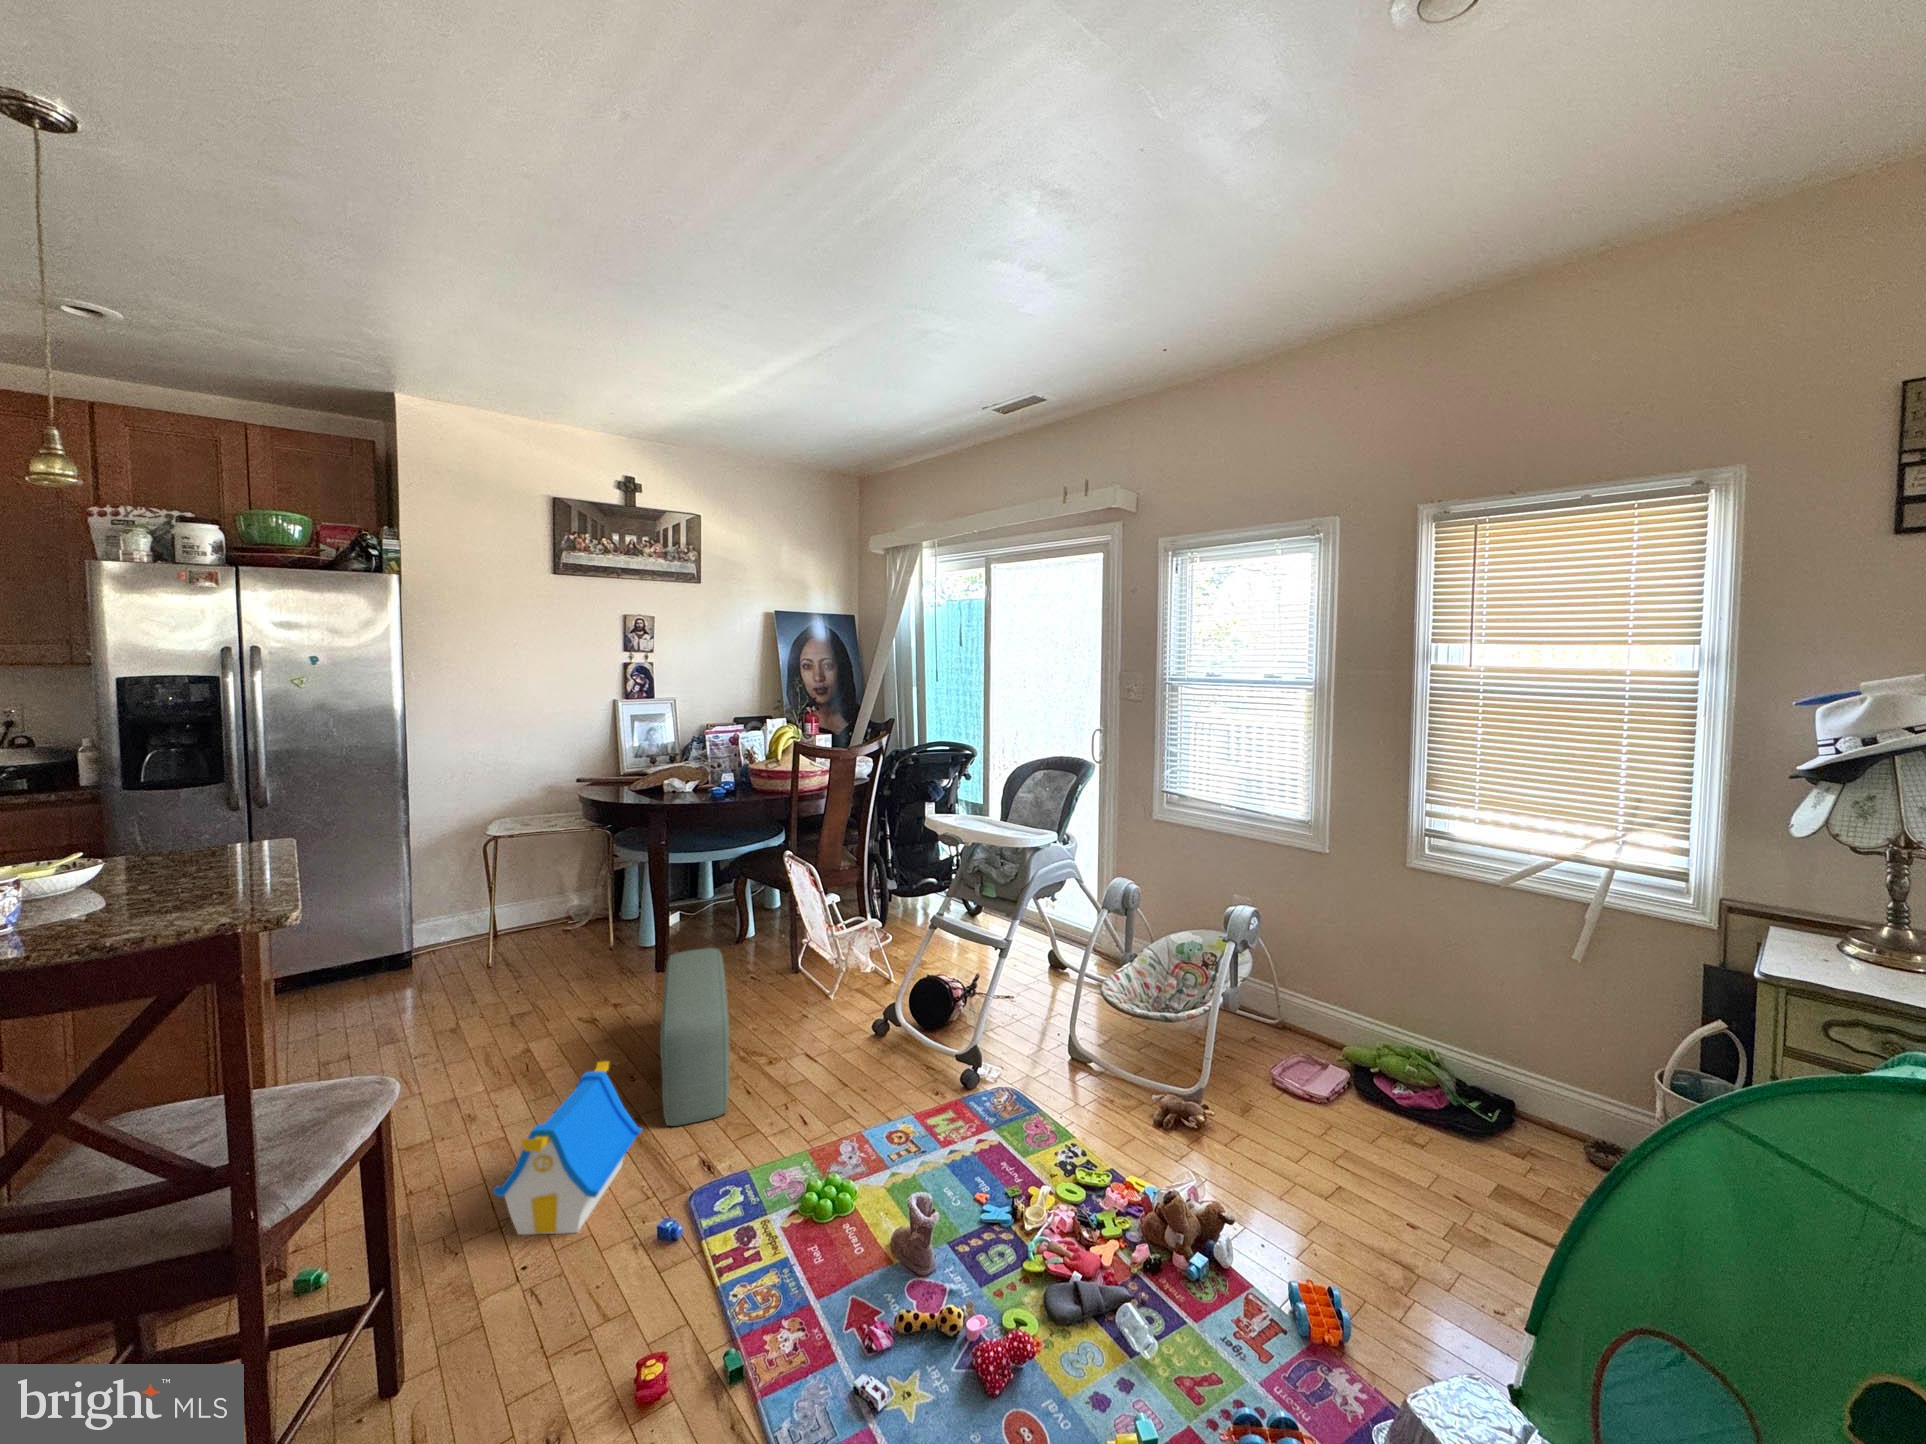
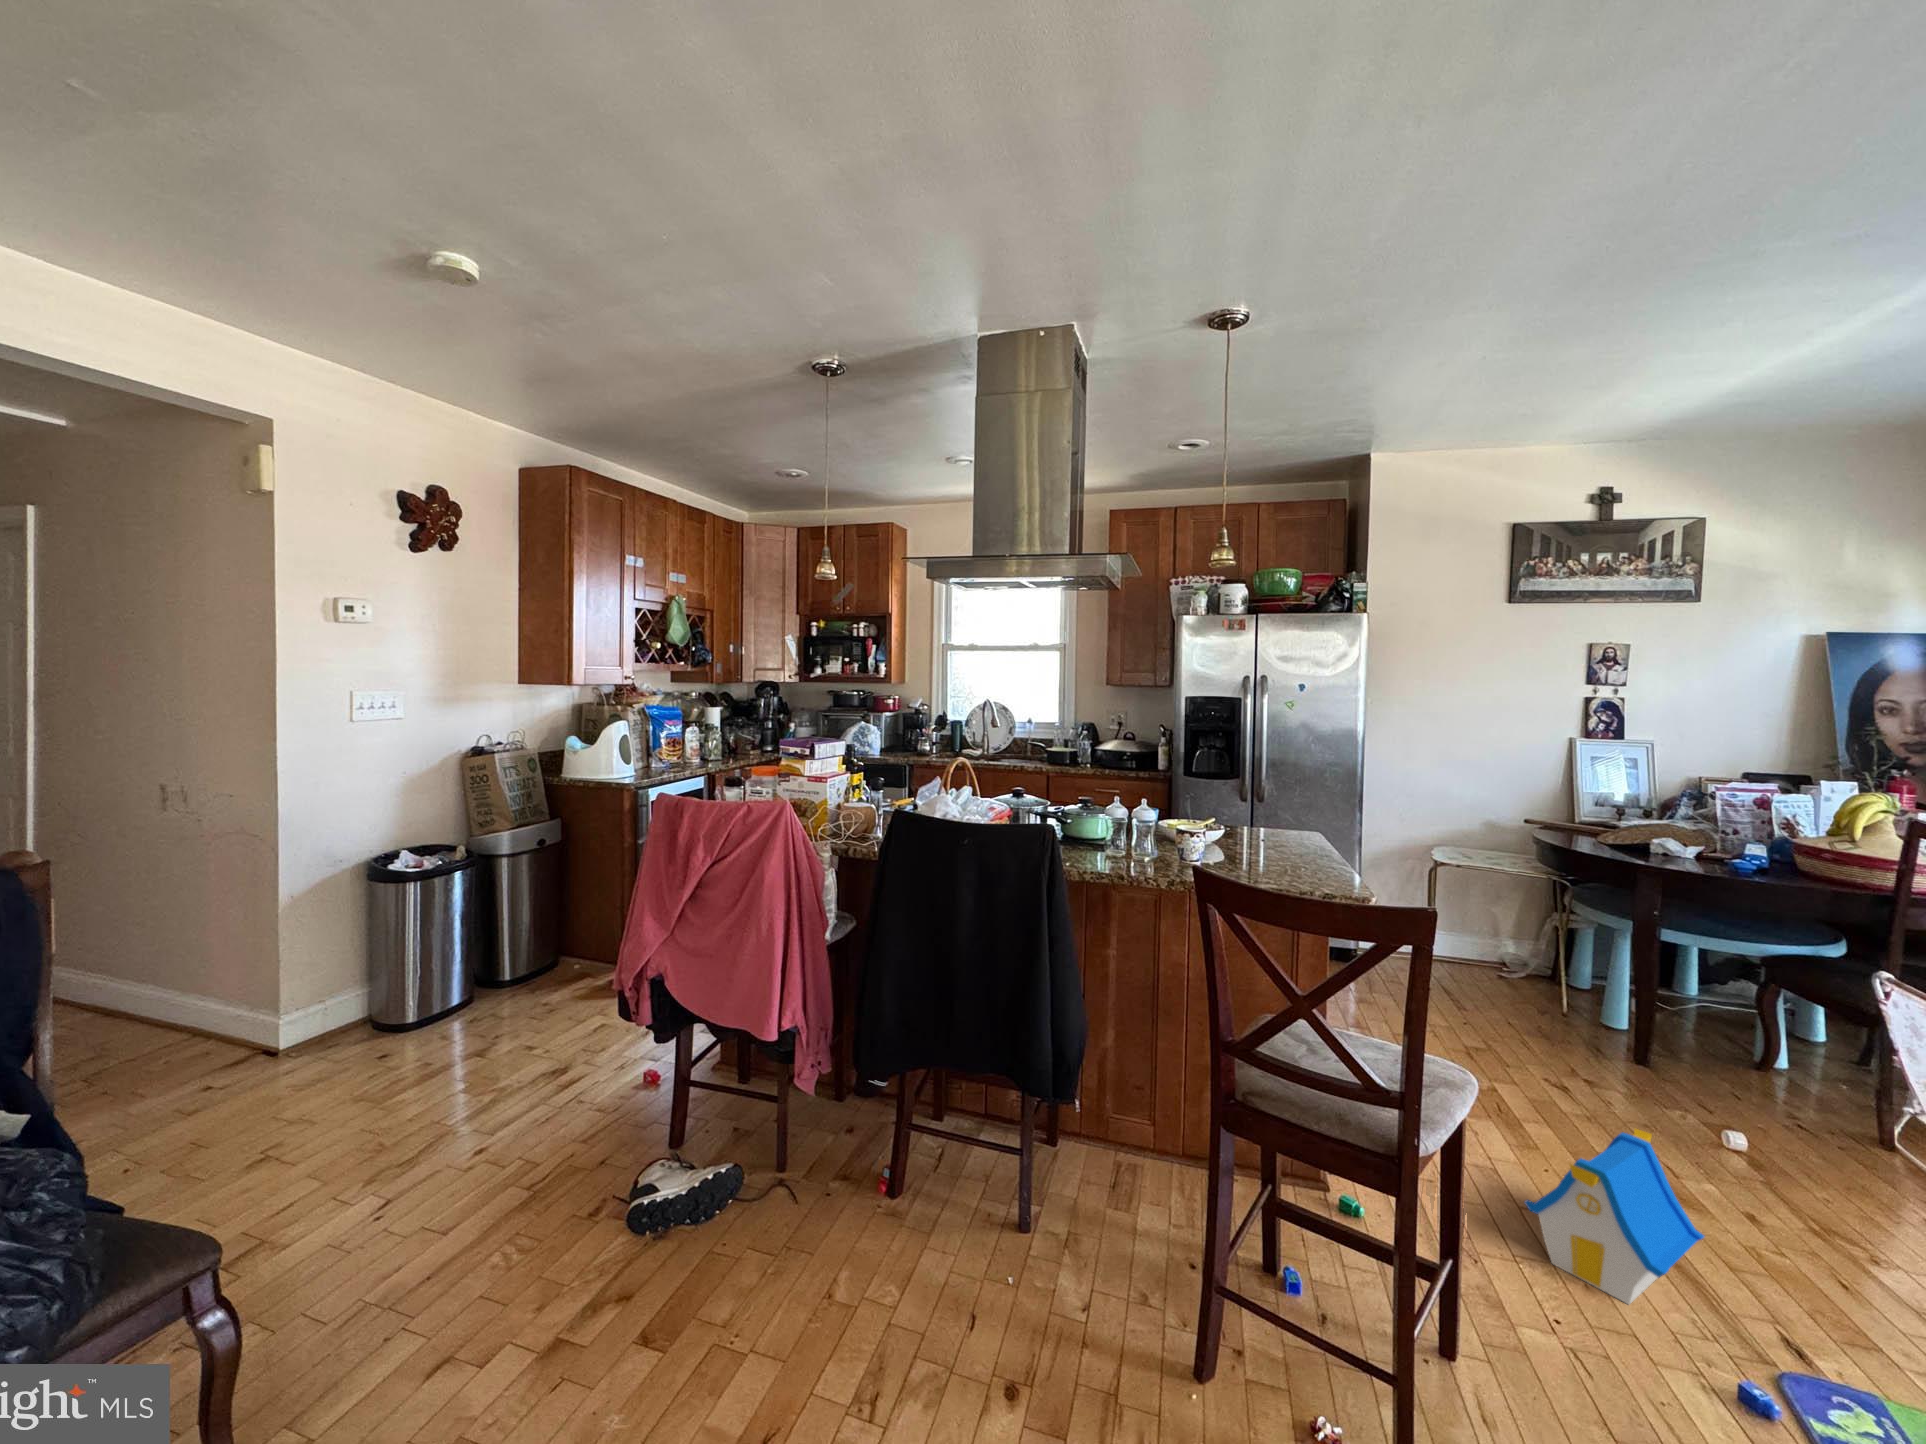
pouf: present [660,948,729,1126] -> none [1691,1049,1836,1289]

